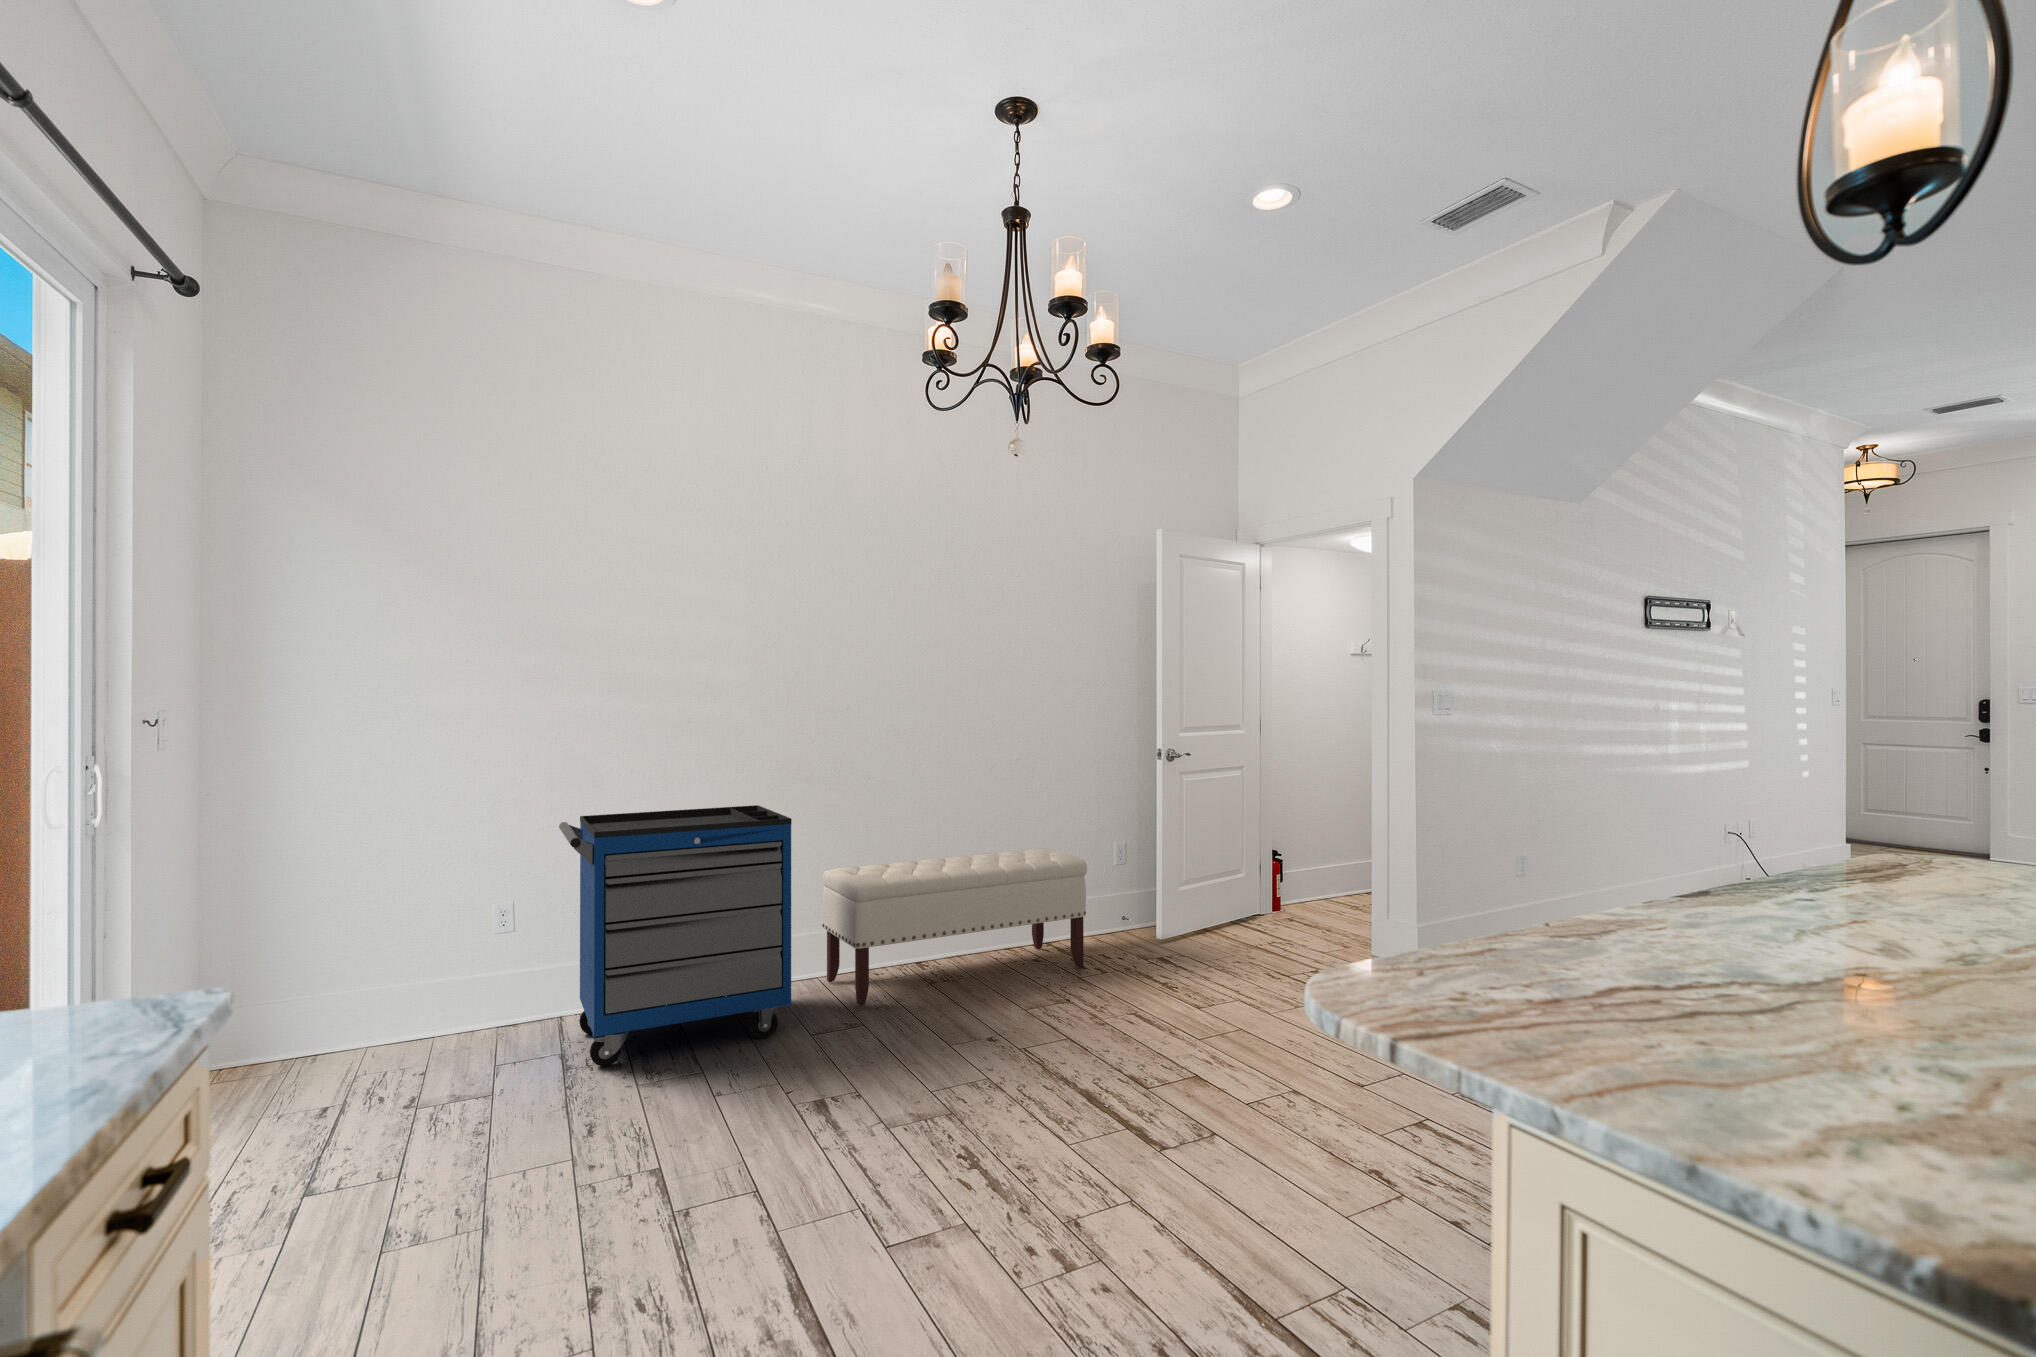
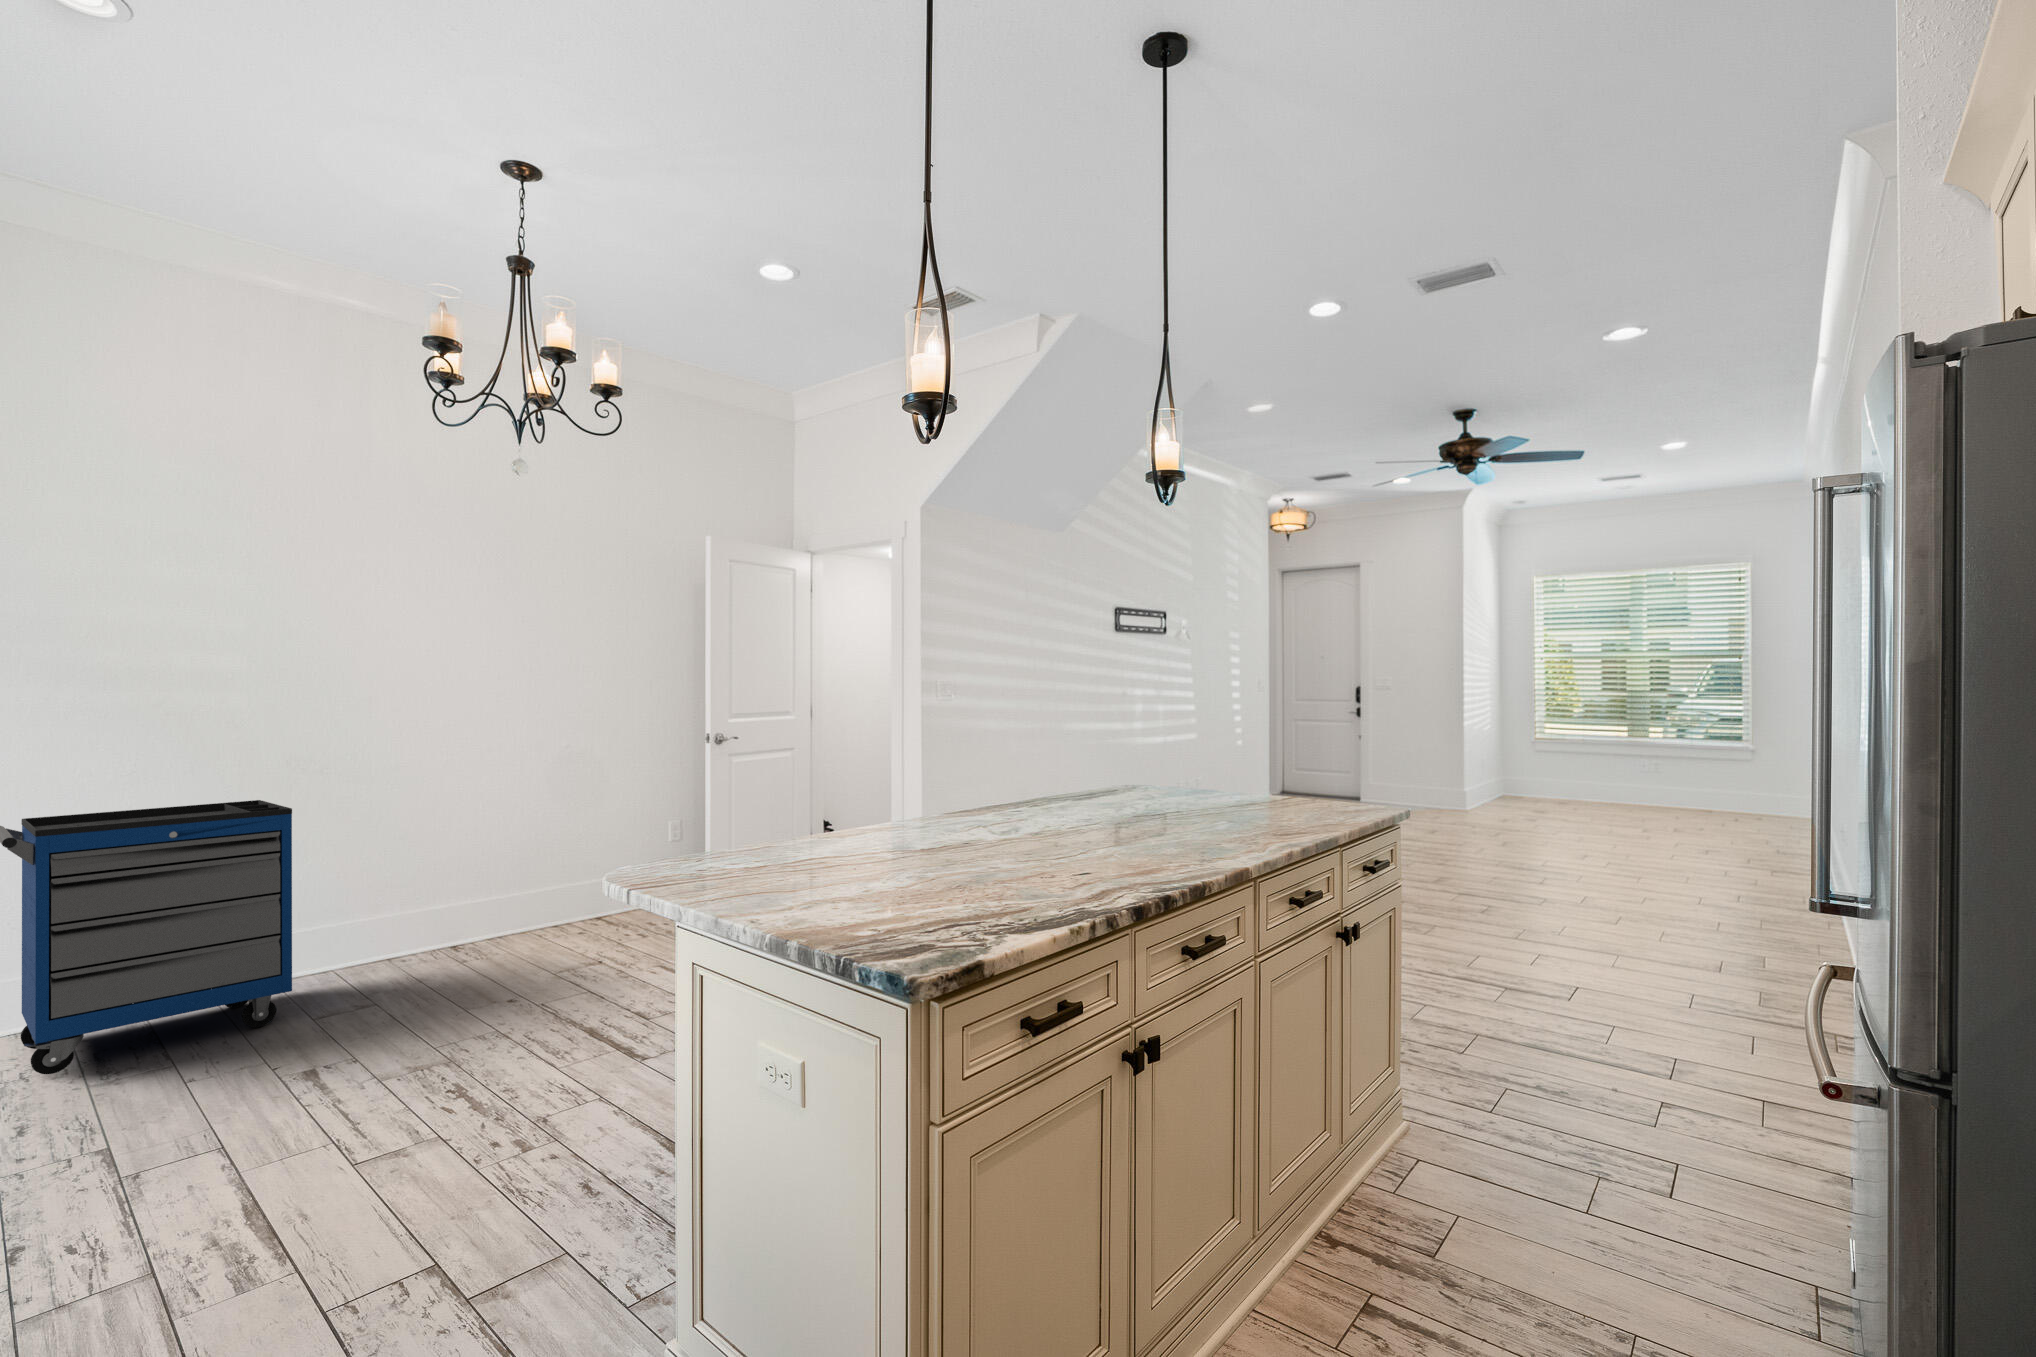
bench: present [822,848,1087,1006] -> none [341,830,630,988]

